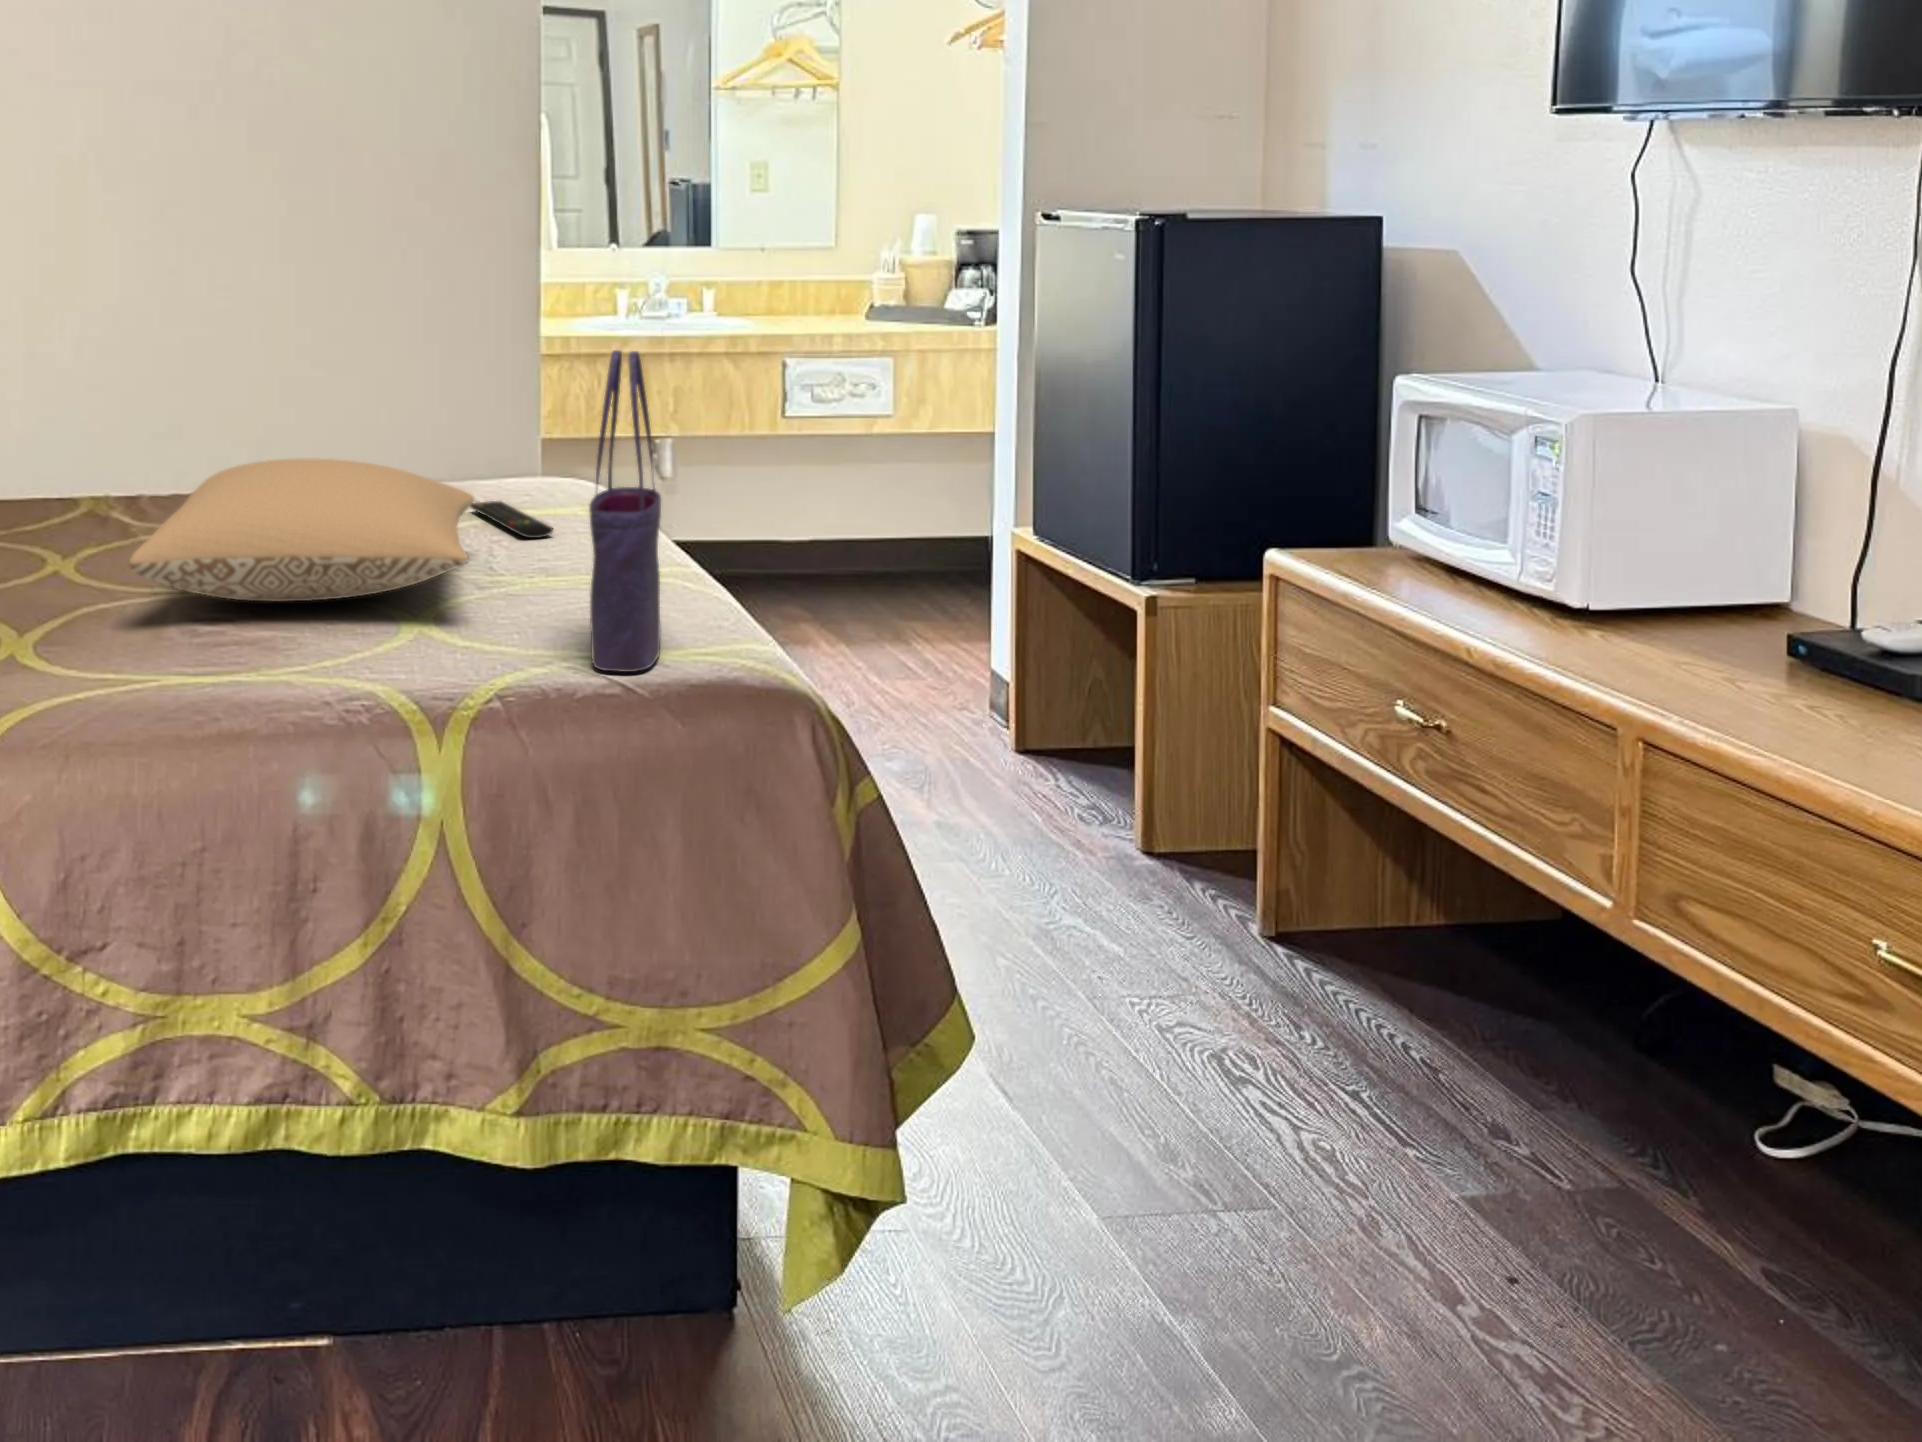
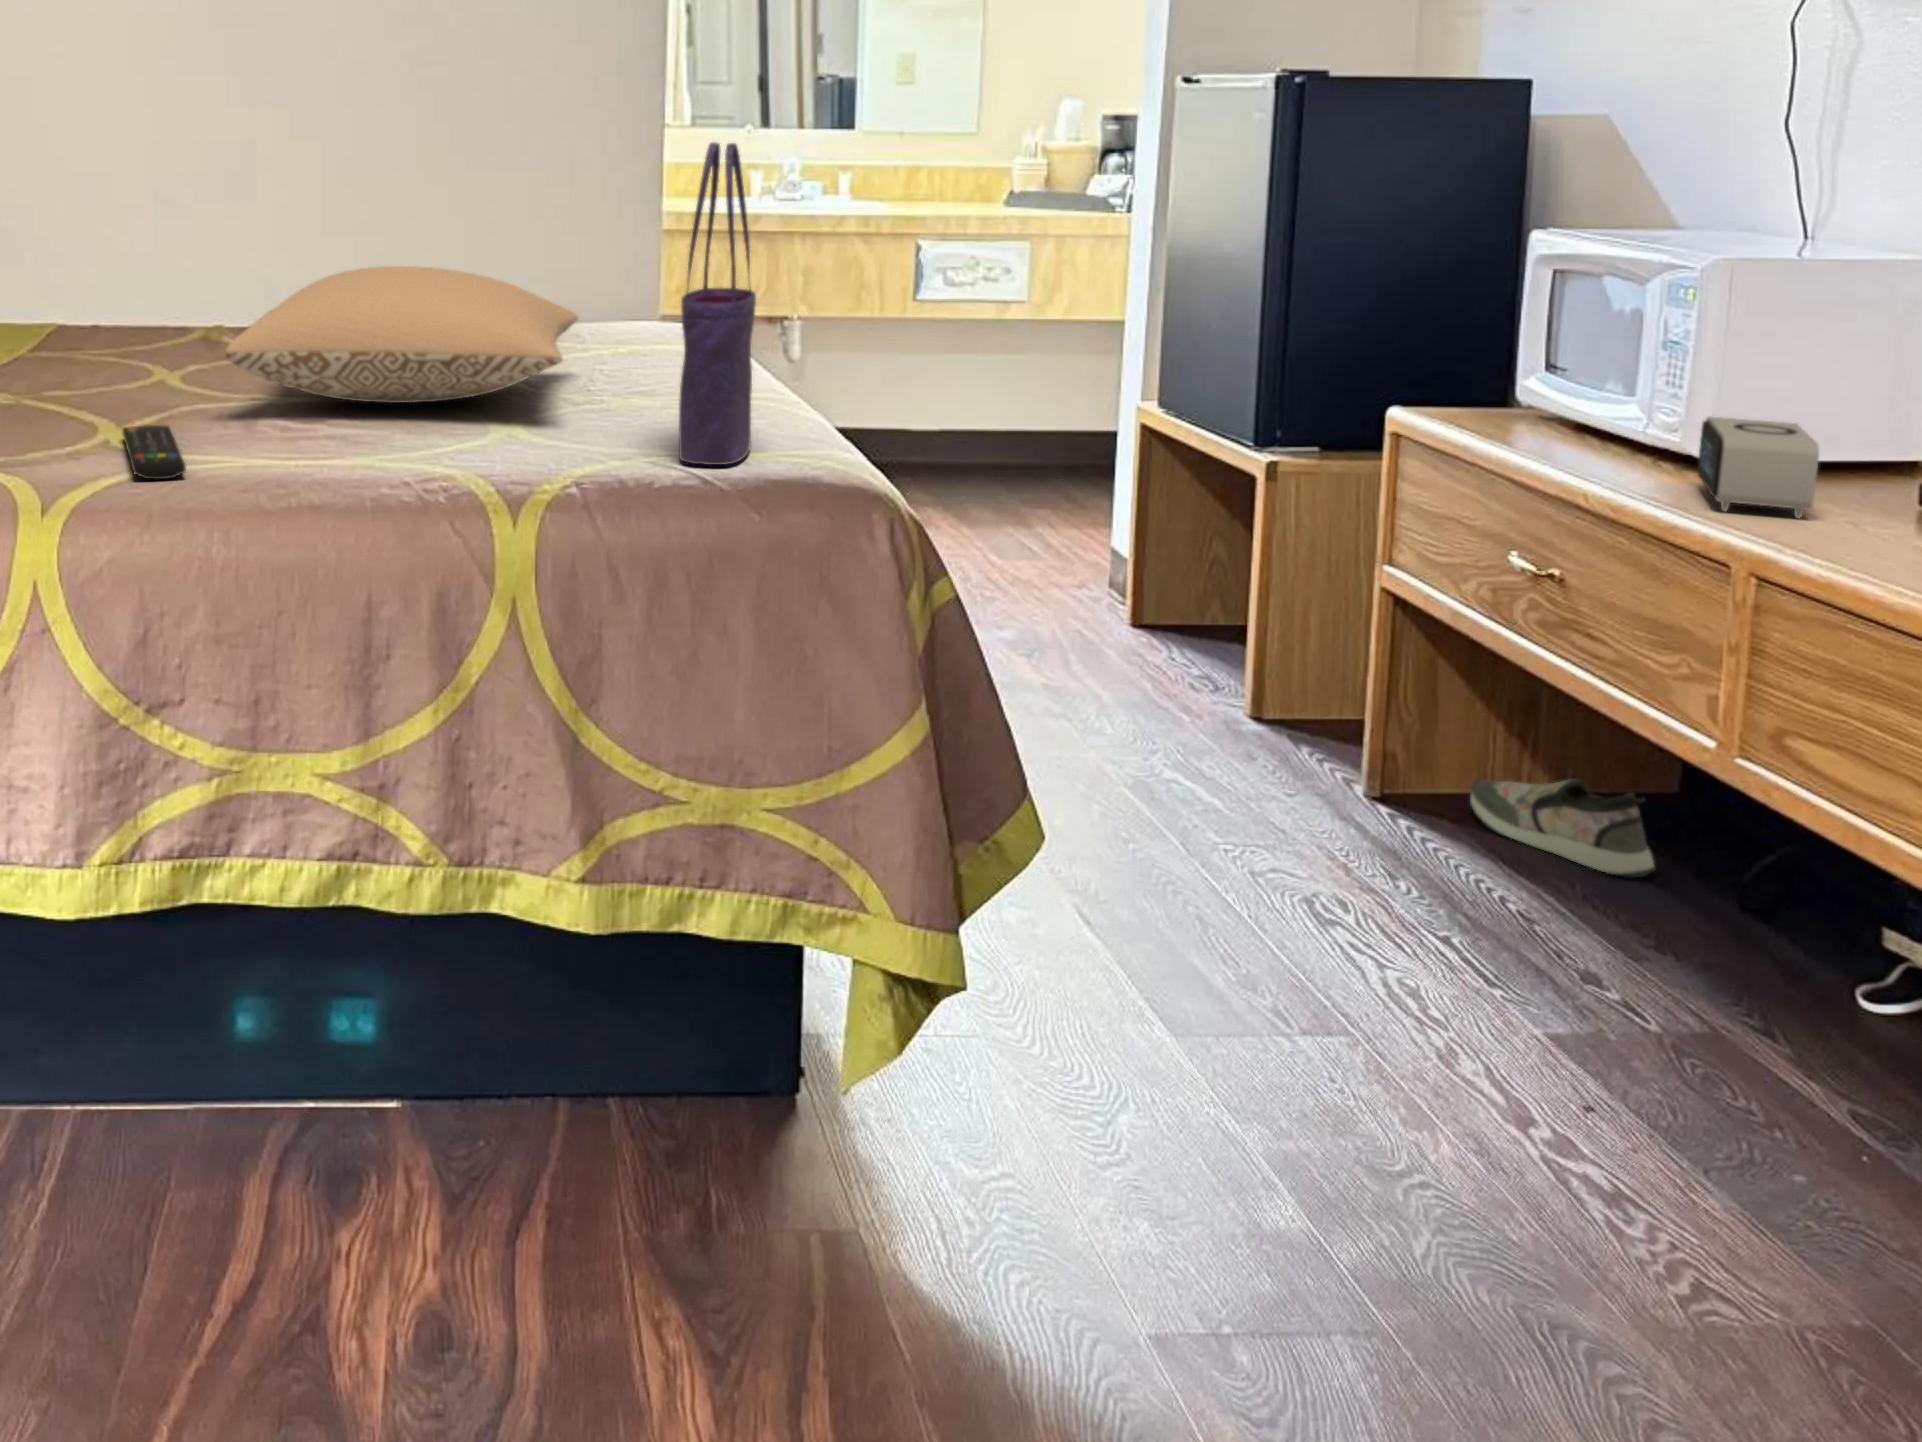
remote control: present [470,501,553,538] -> present [122,425,186,479]
alarm clock: none [1572,570,1688,676] -> present [1698,417,1819,518]
shoe: none [1368,902,1555,1019] -> present [1470,780,1656,877]

